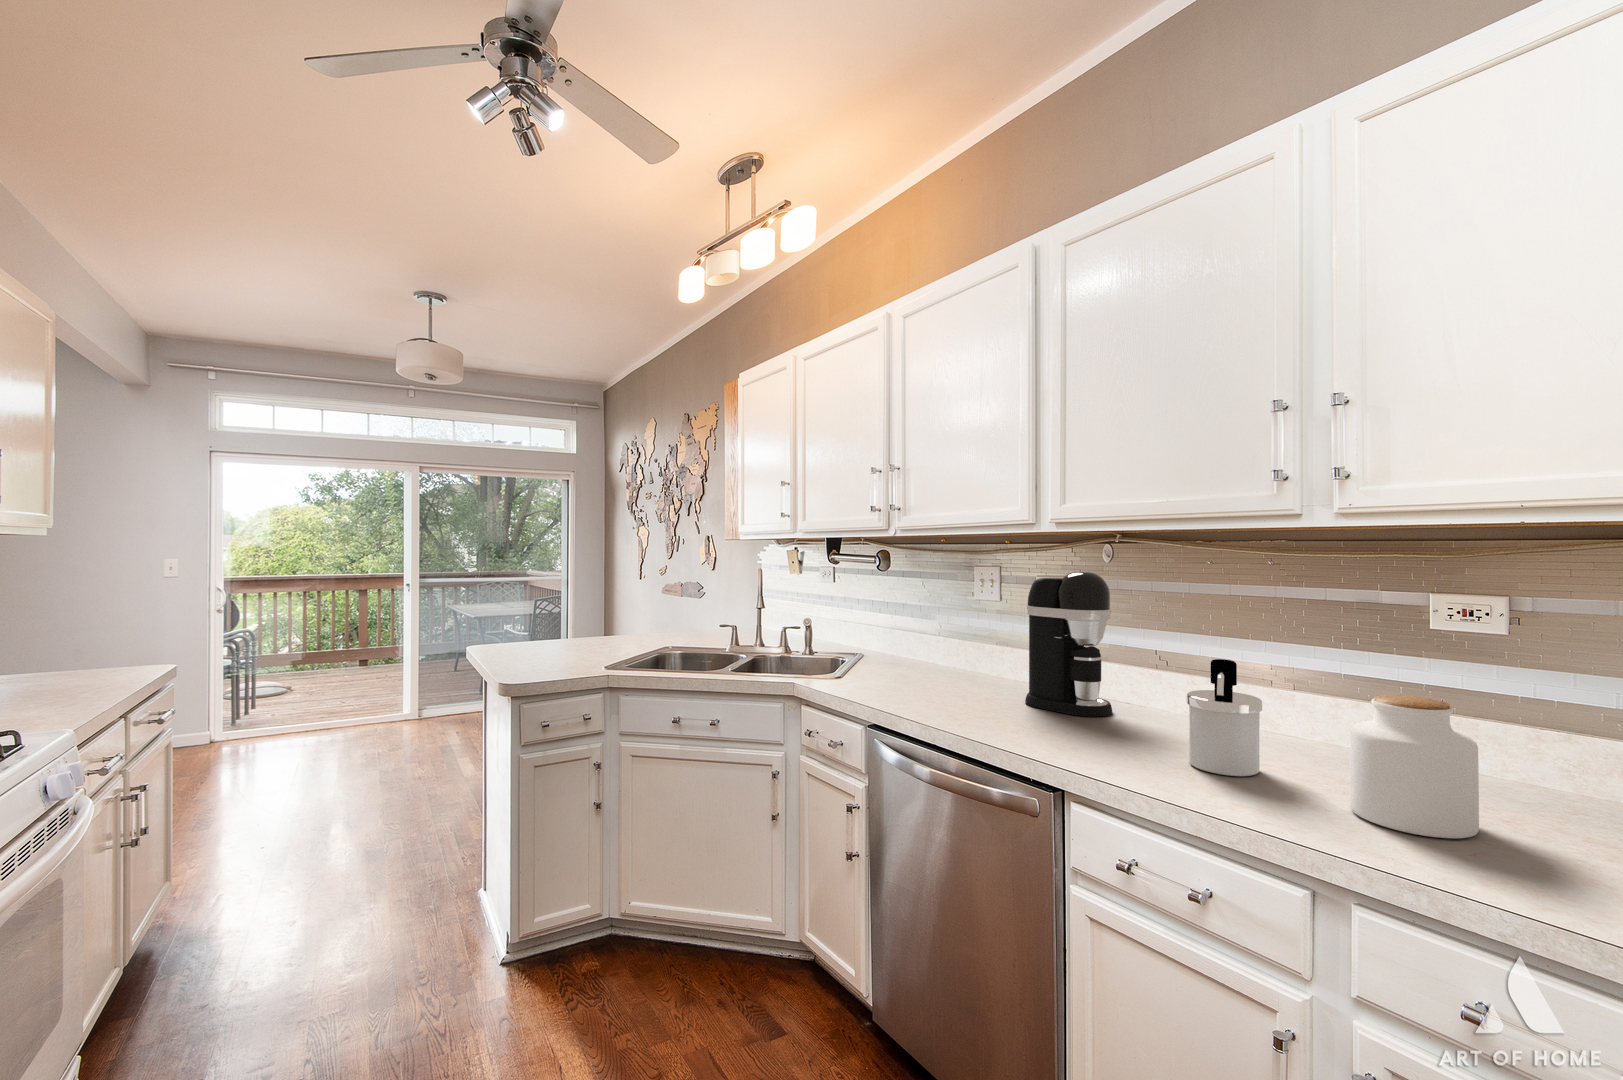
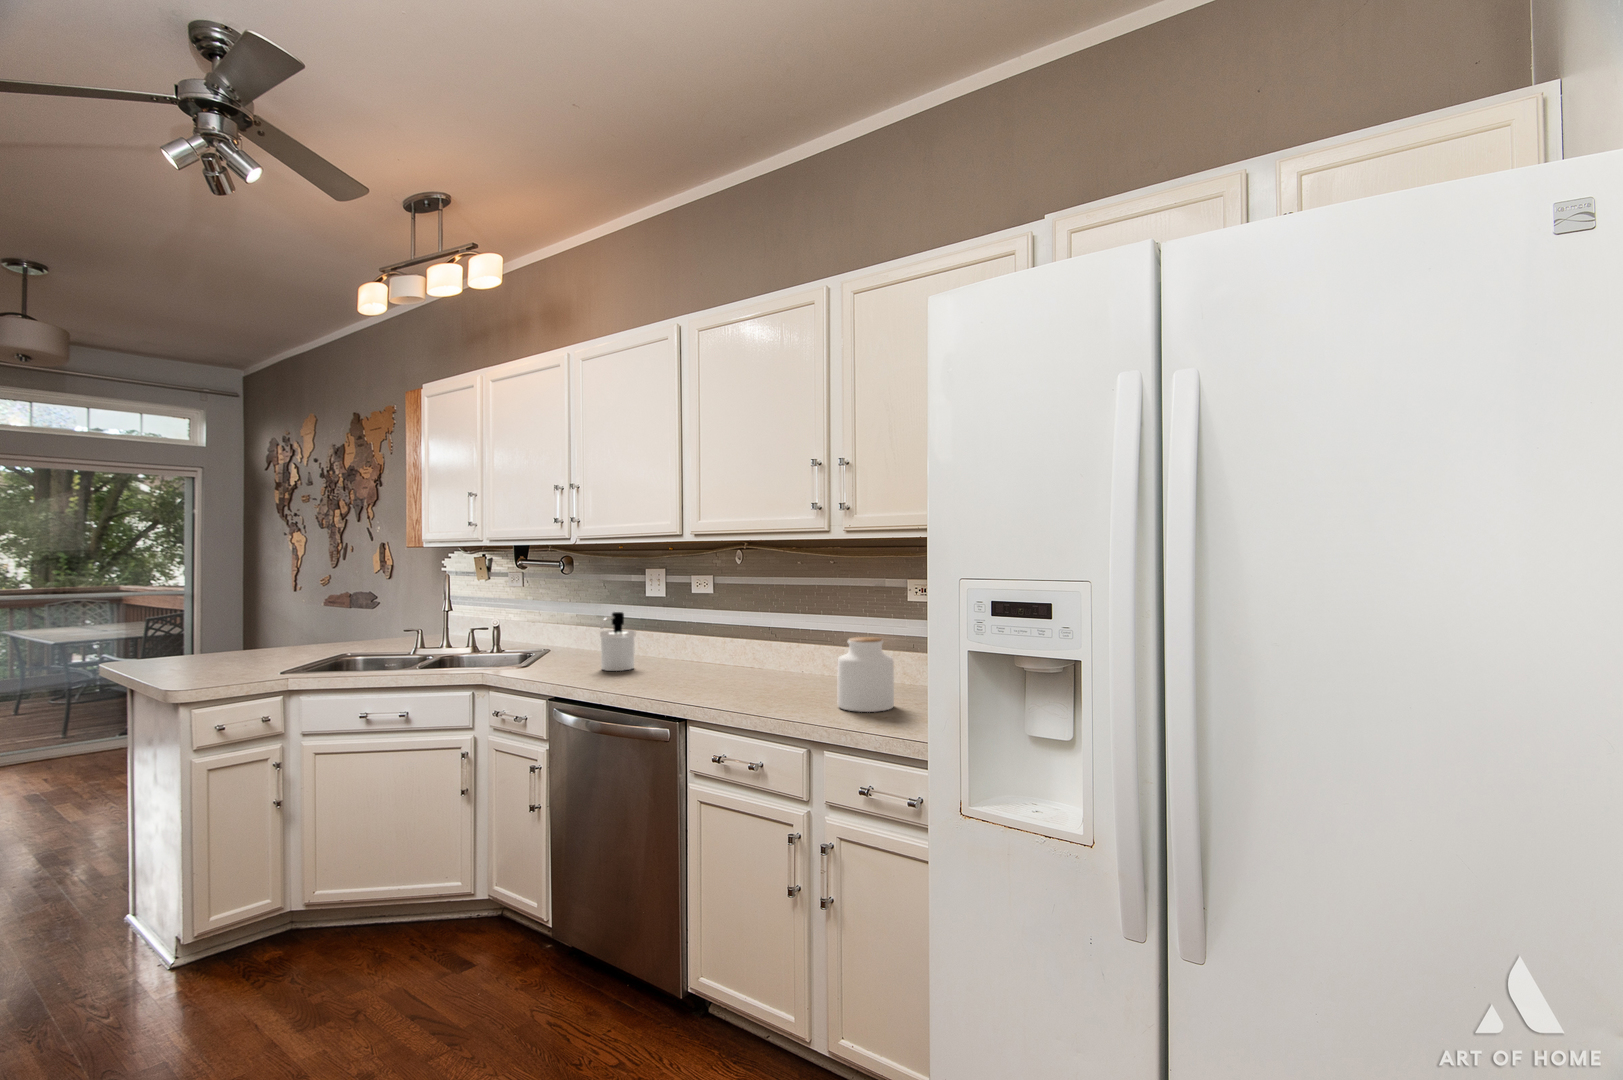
coffee maker: present [1025,572,1112,717] -> none [675,570,736,676]
soap dispenser: present [1187,659,1262,776] -> present [600,612,636,671]

